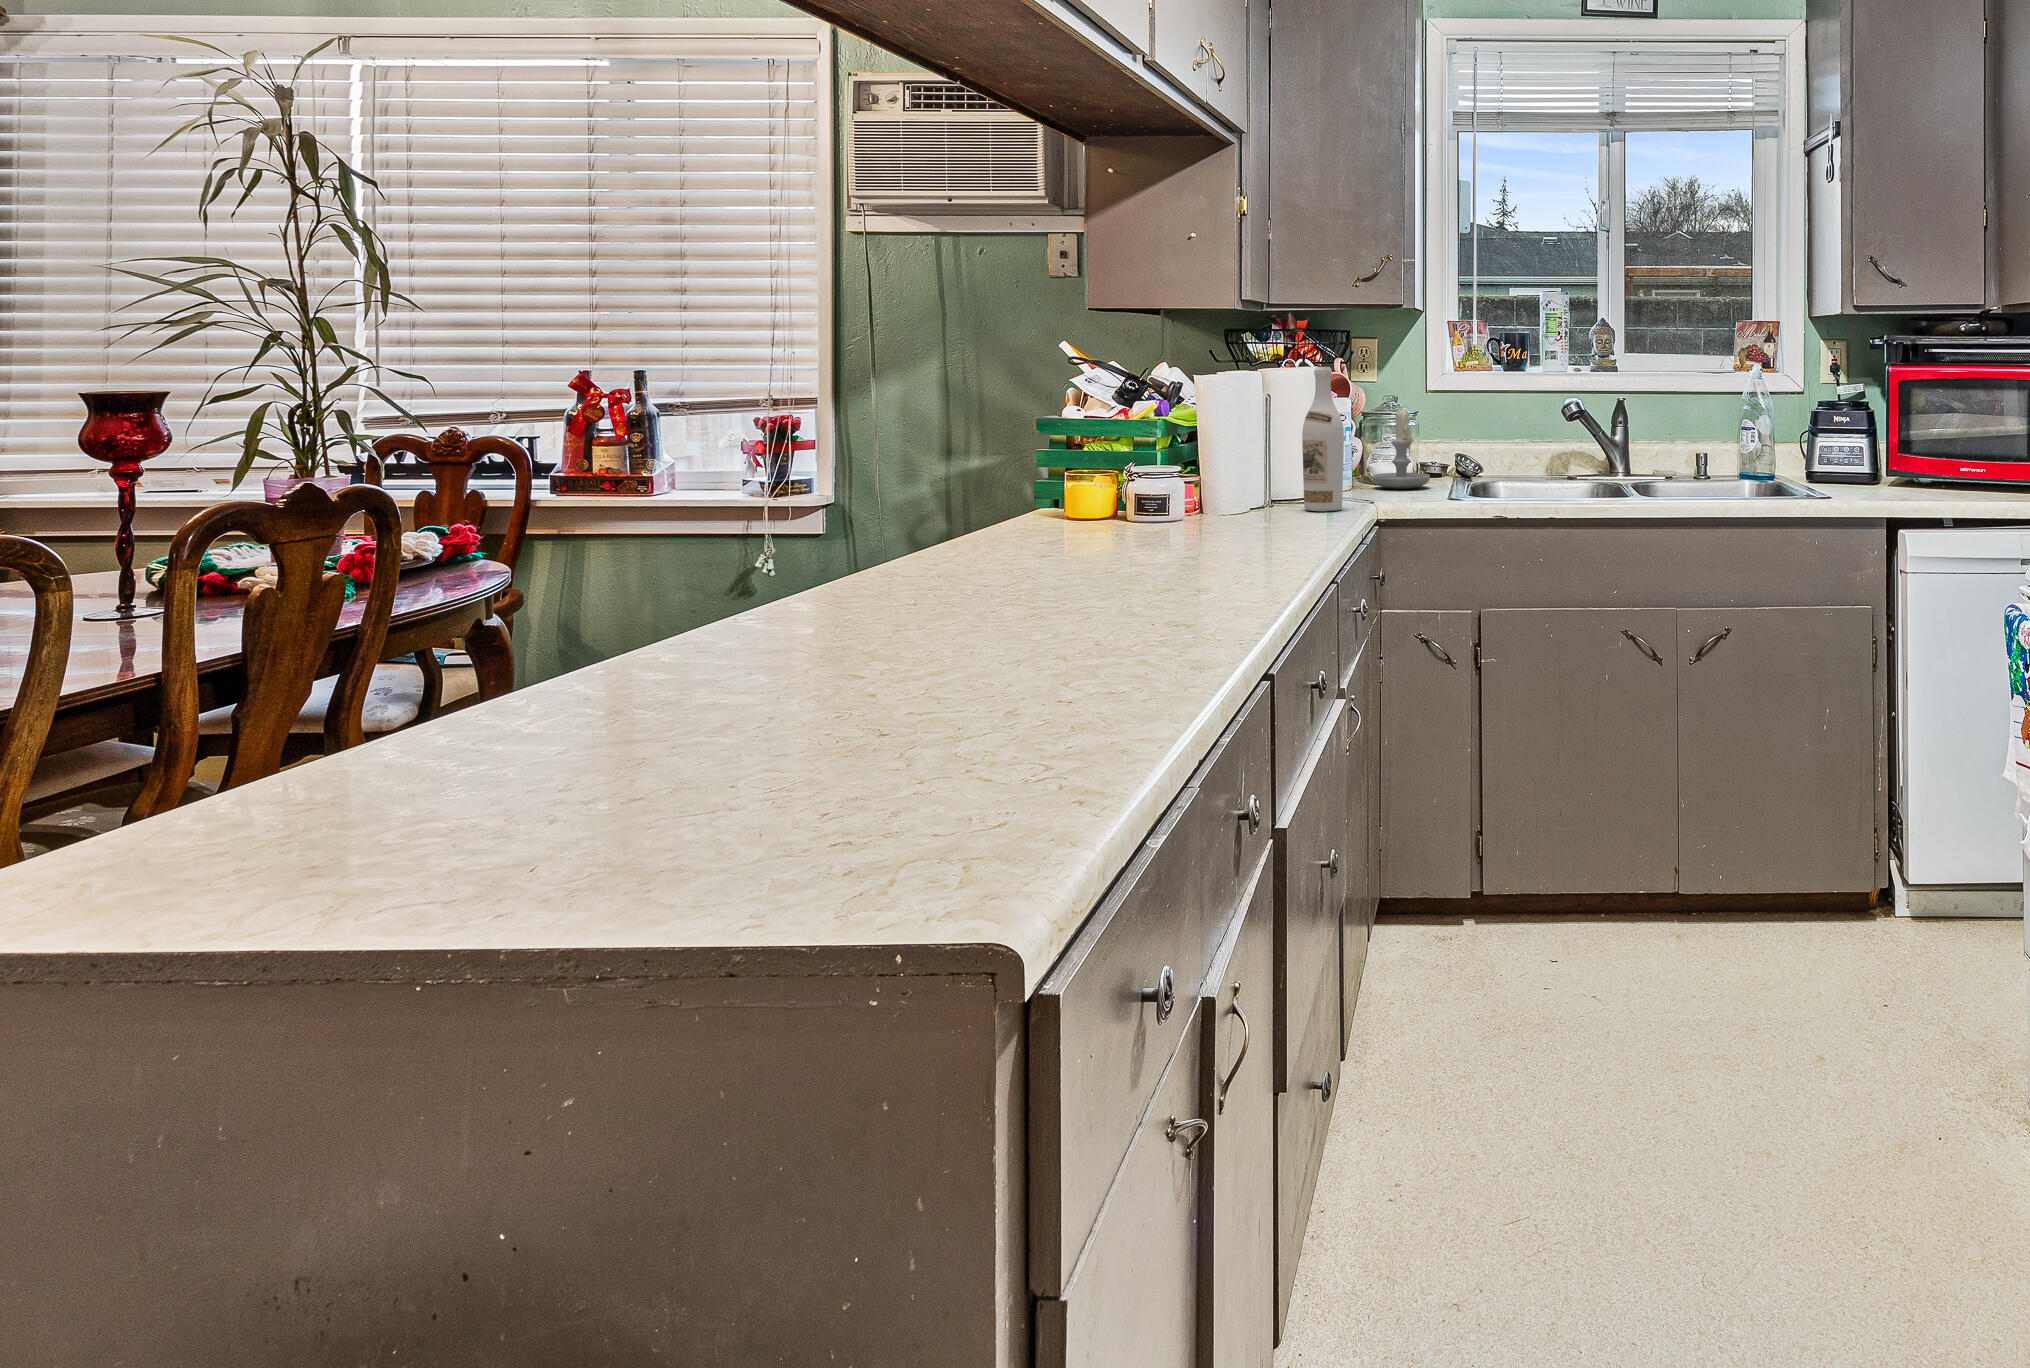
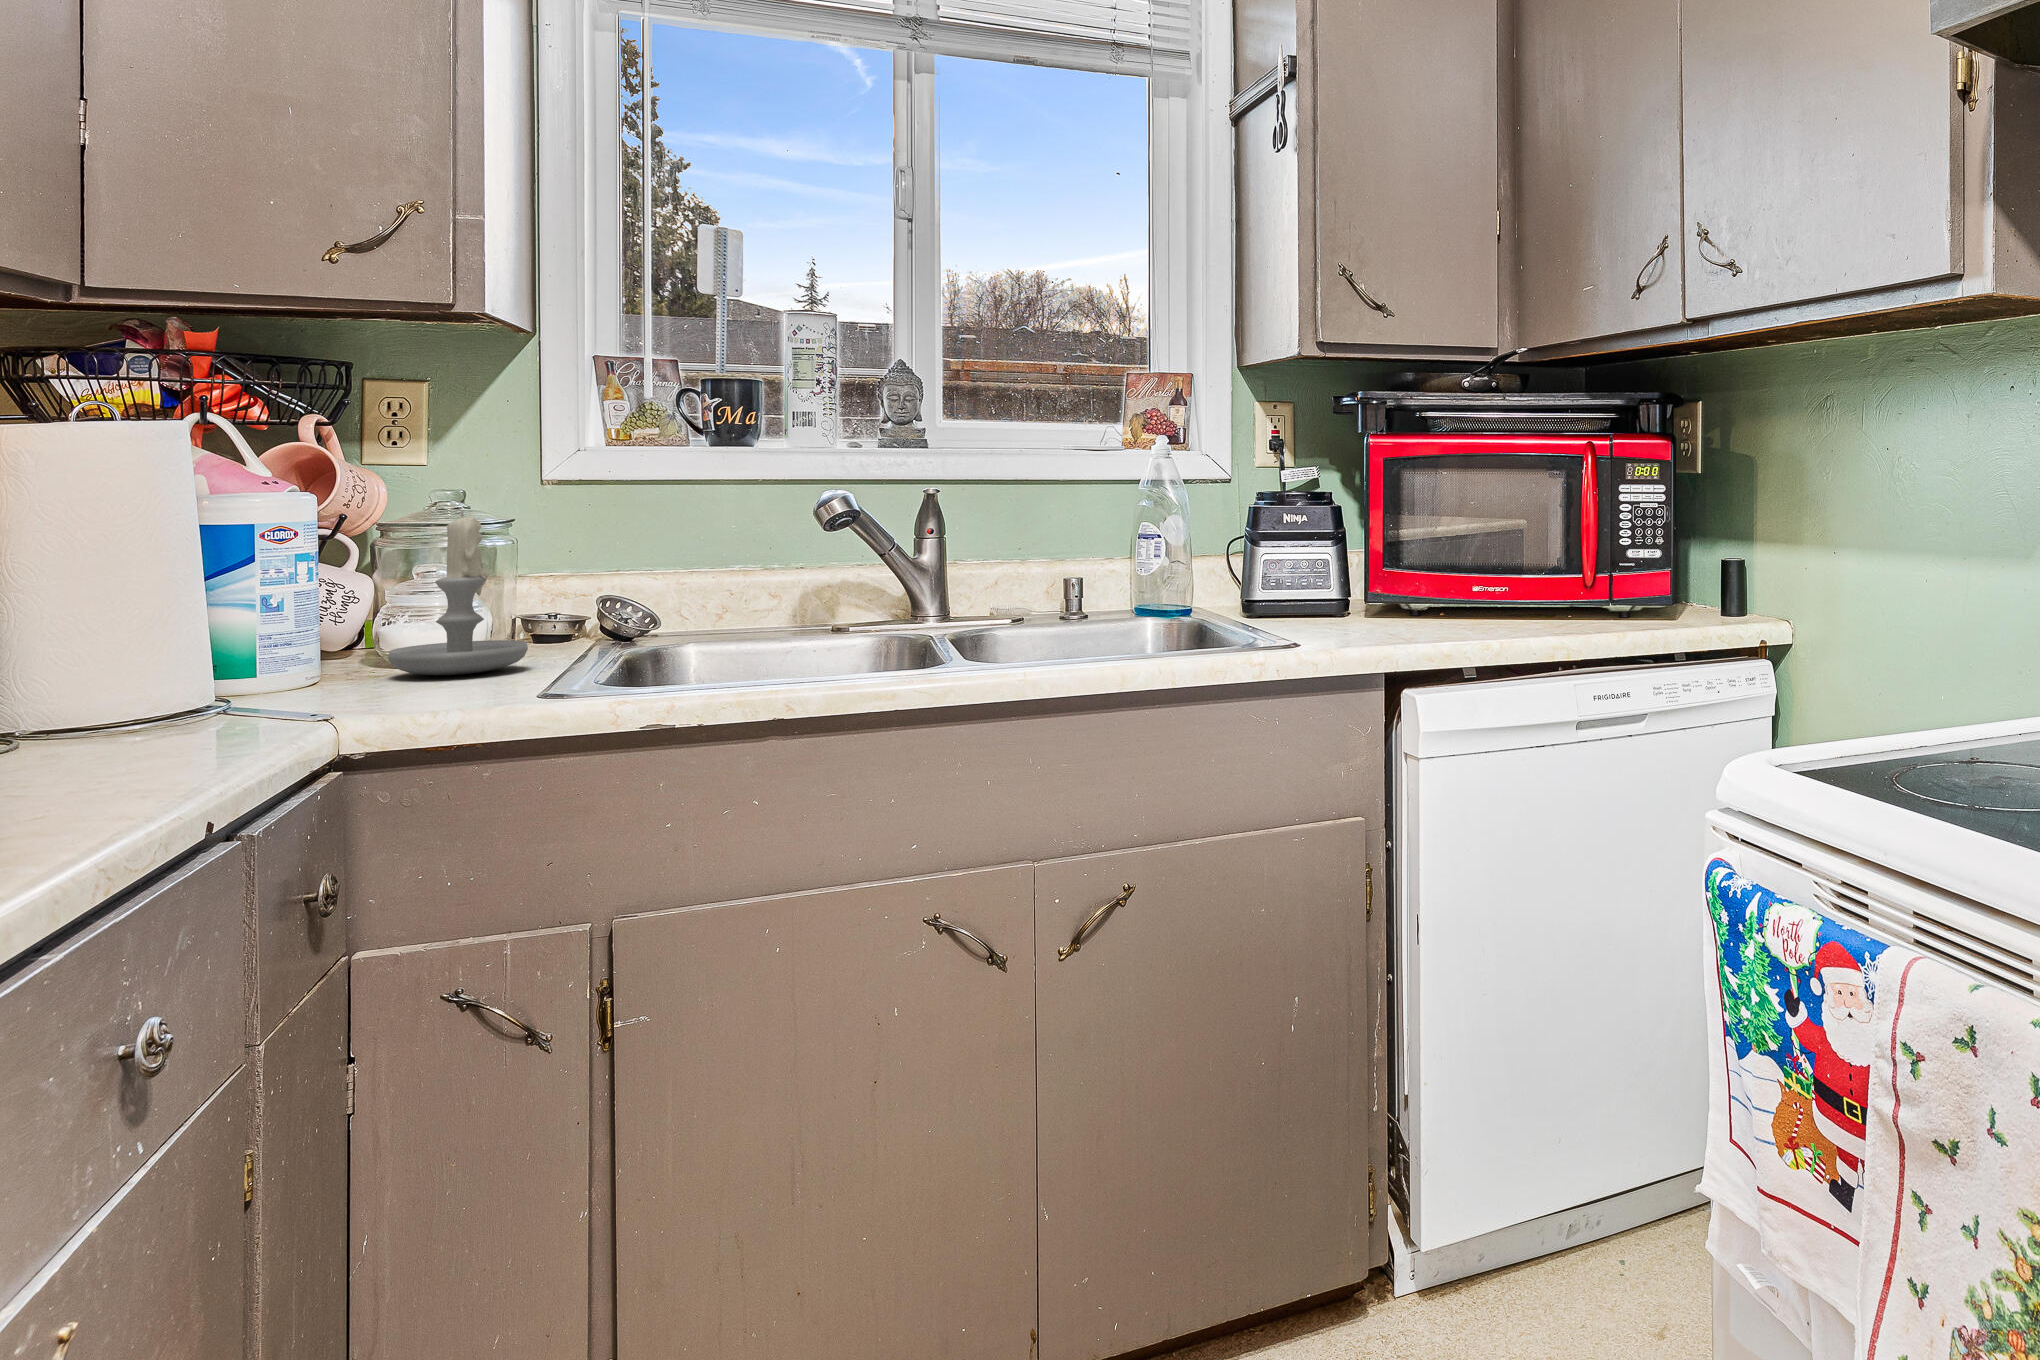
wine bottle: present [1302,367,1344,511] -> none [124,418,249,753]

